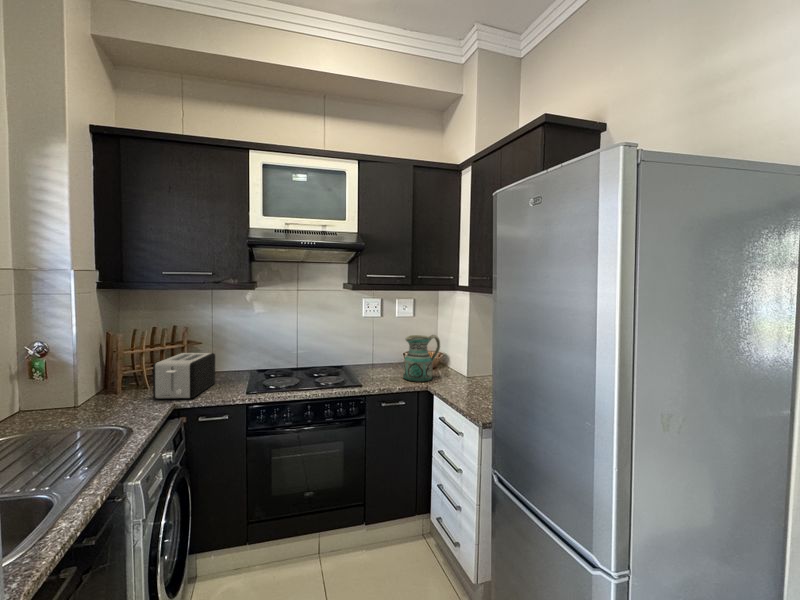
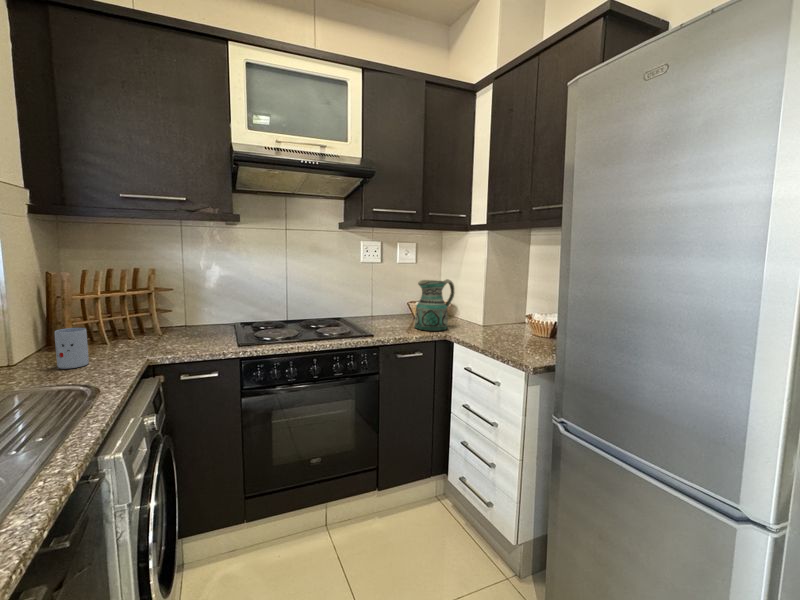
toaster: present [153,353,215,398] -> none [115,300,194,354]
mug: none [108,378,131,410] -> present [55,328,89,369]

